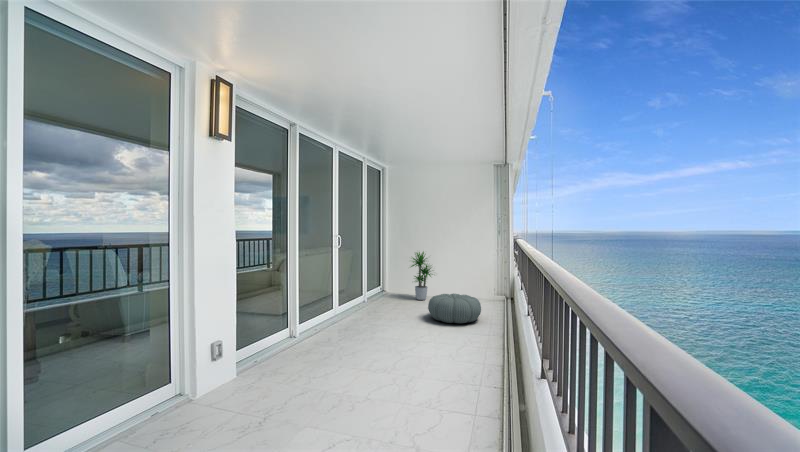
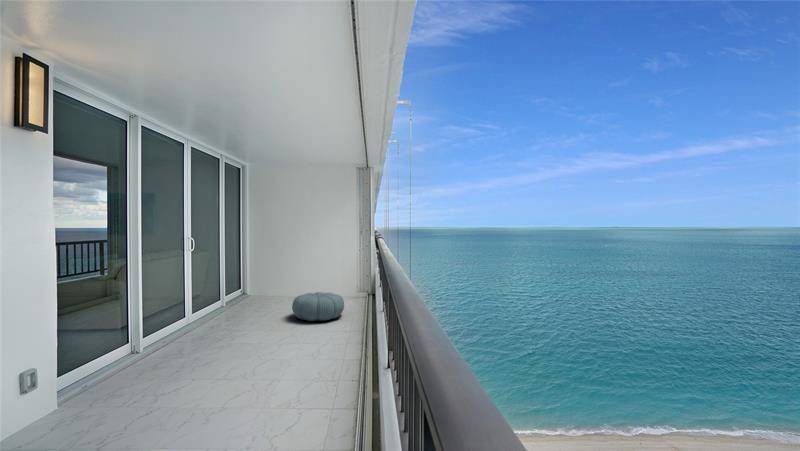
potted plant: present [411,252,433,300] -> none [269,250,303,301]

